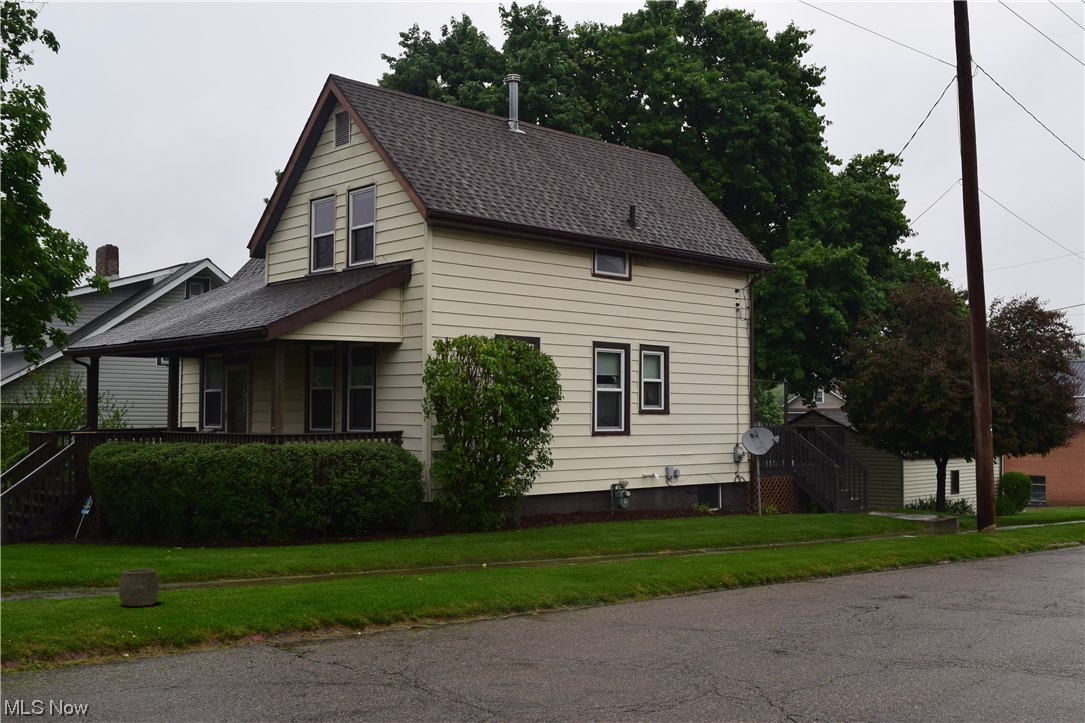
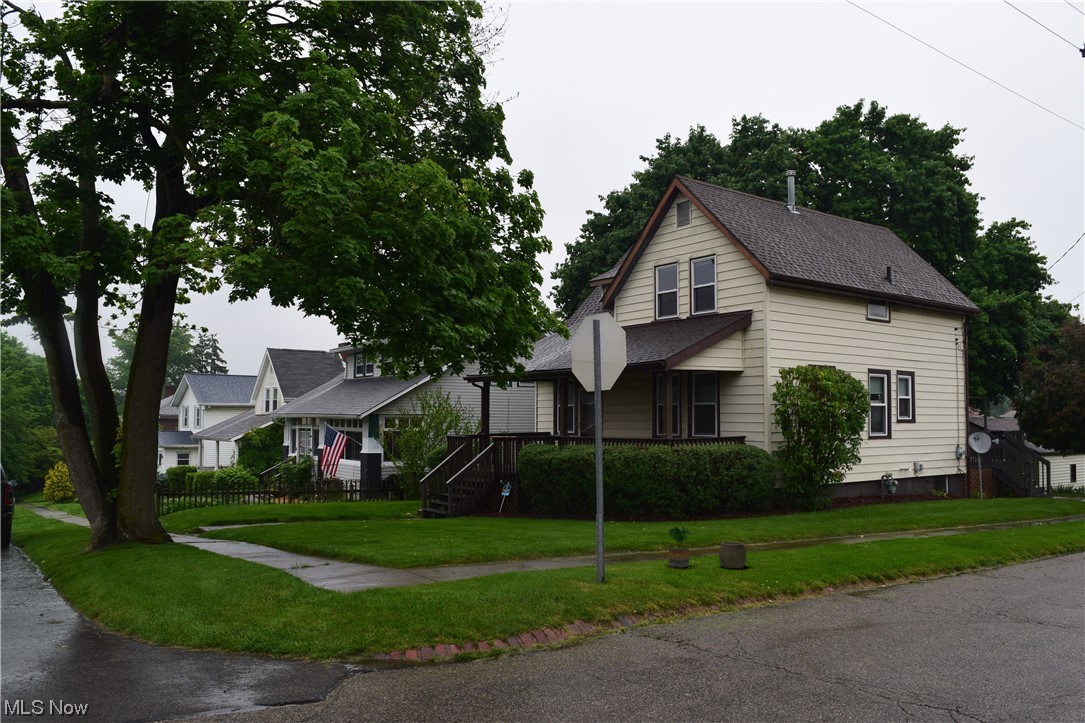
potted tree: none [43,549,87,608] -> present [669,527,692,568]

